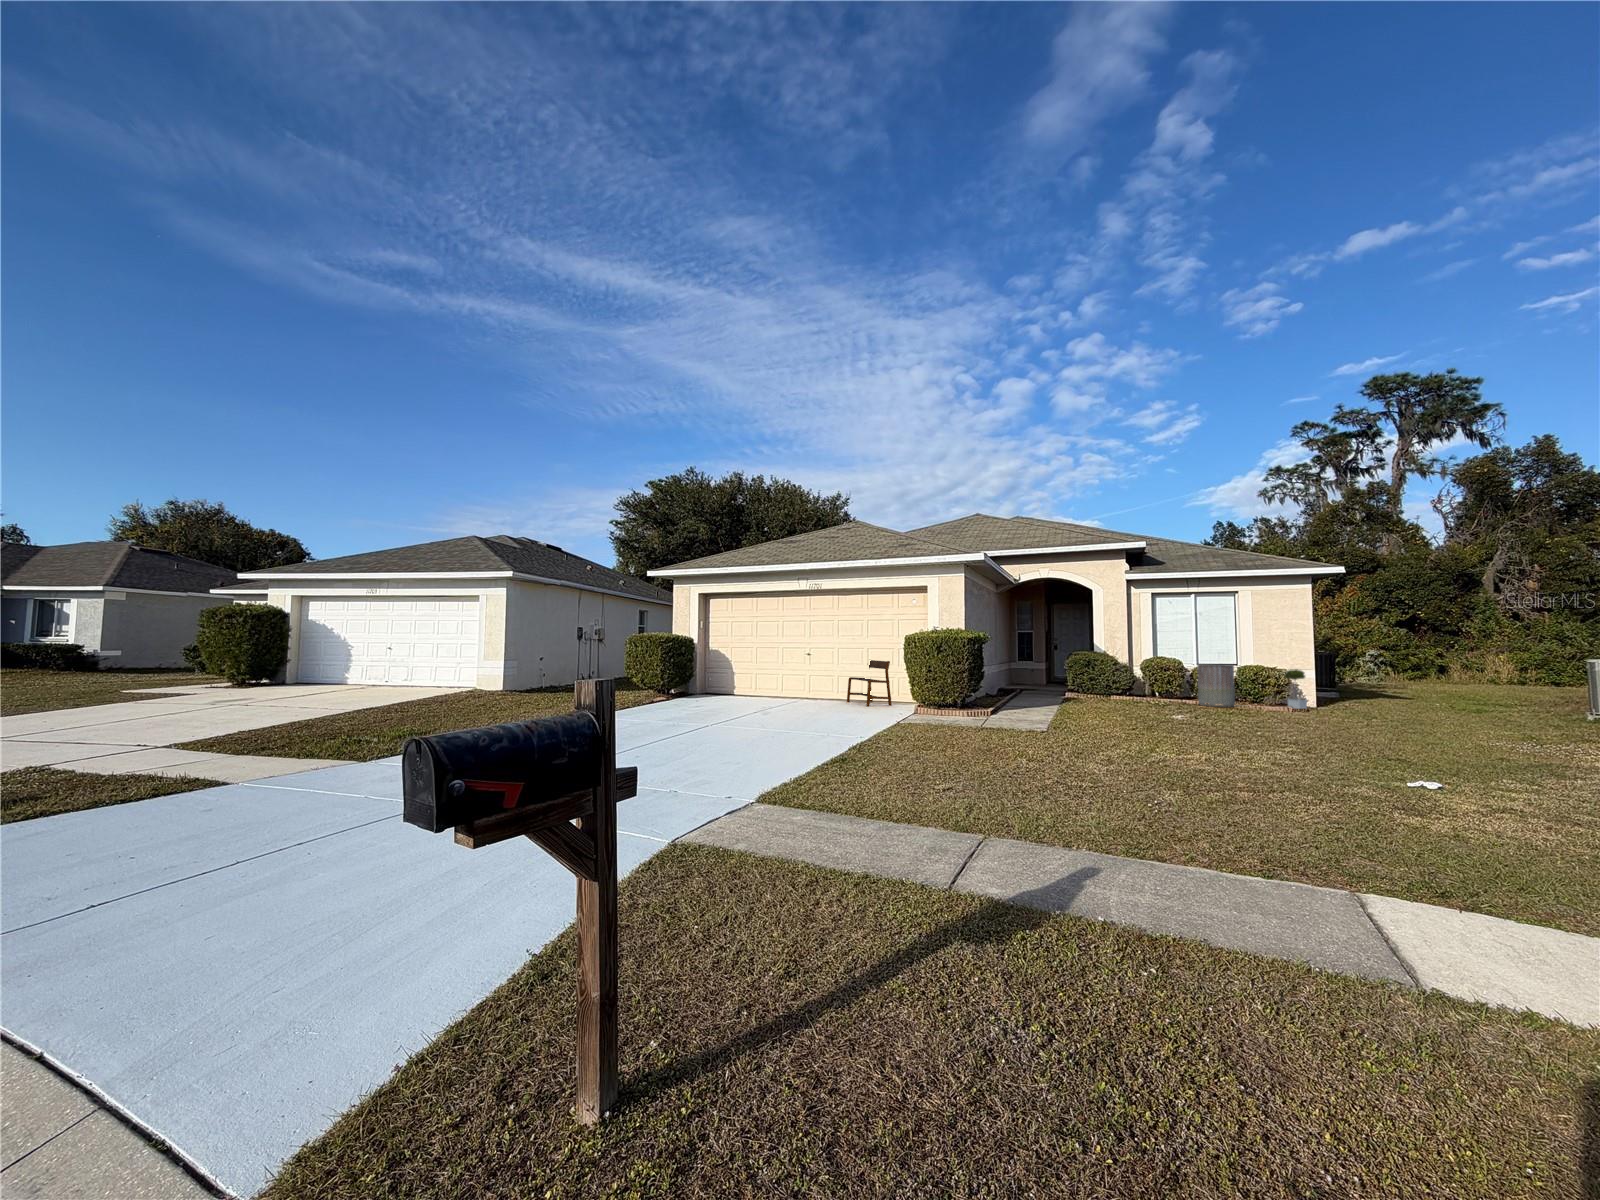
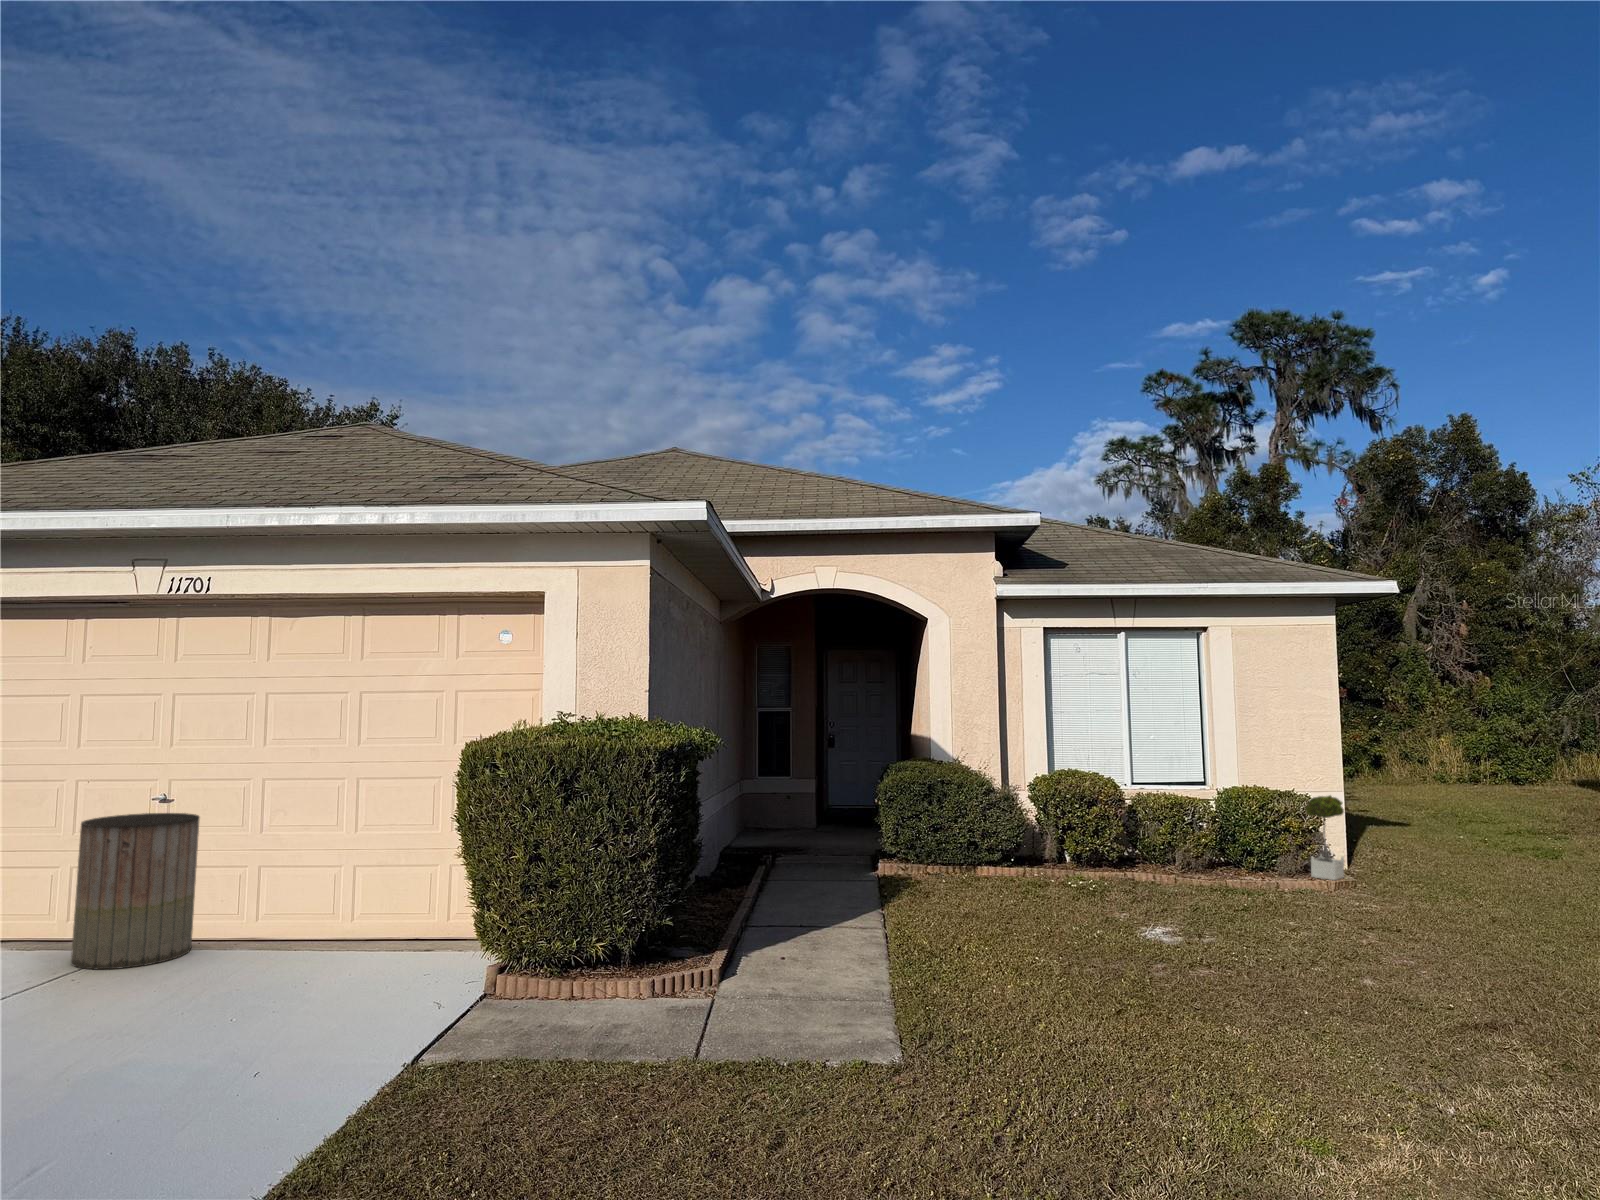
bench: present [847,660,892,706] -> none [268,809,411,984]
trash can: present [1197,664,1235,707] -> present [71,813,200,969]

